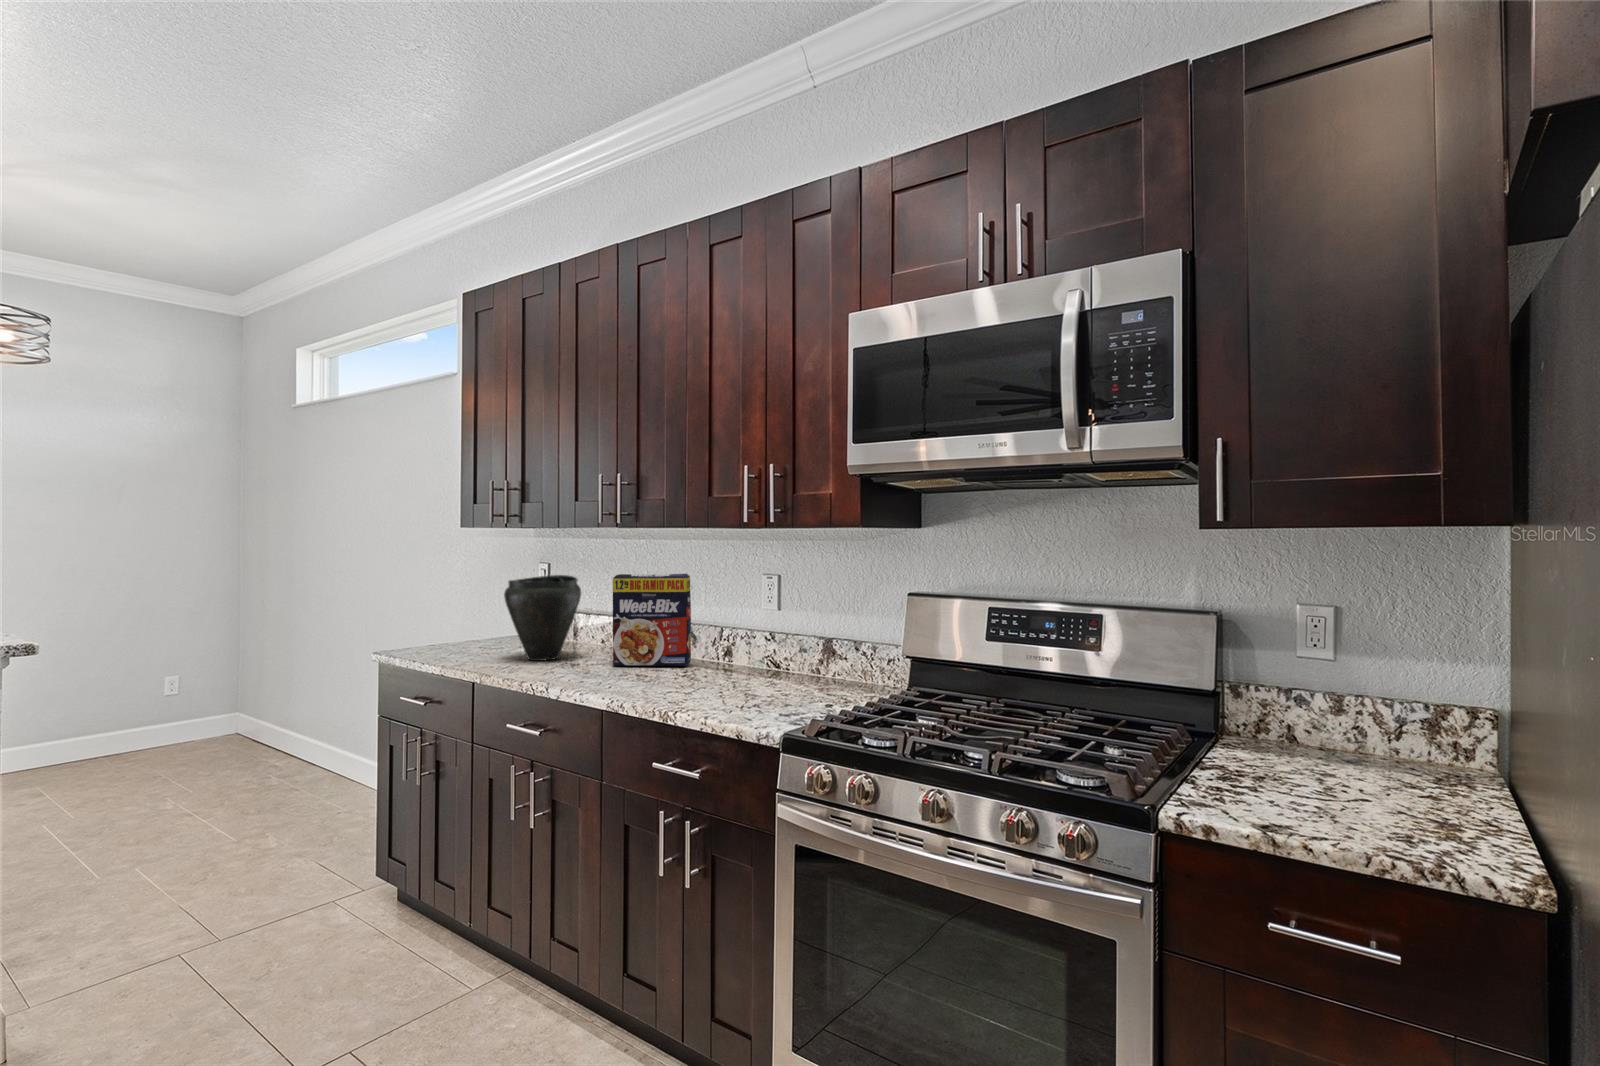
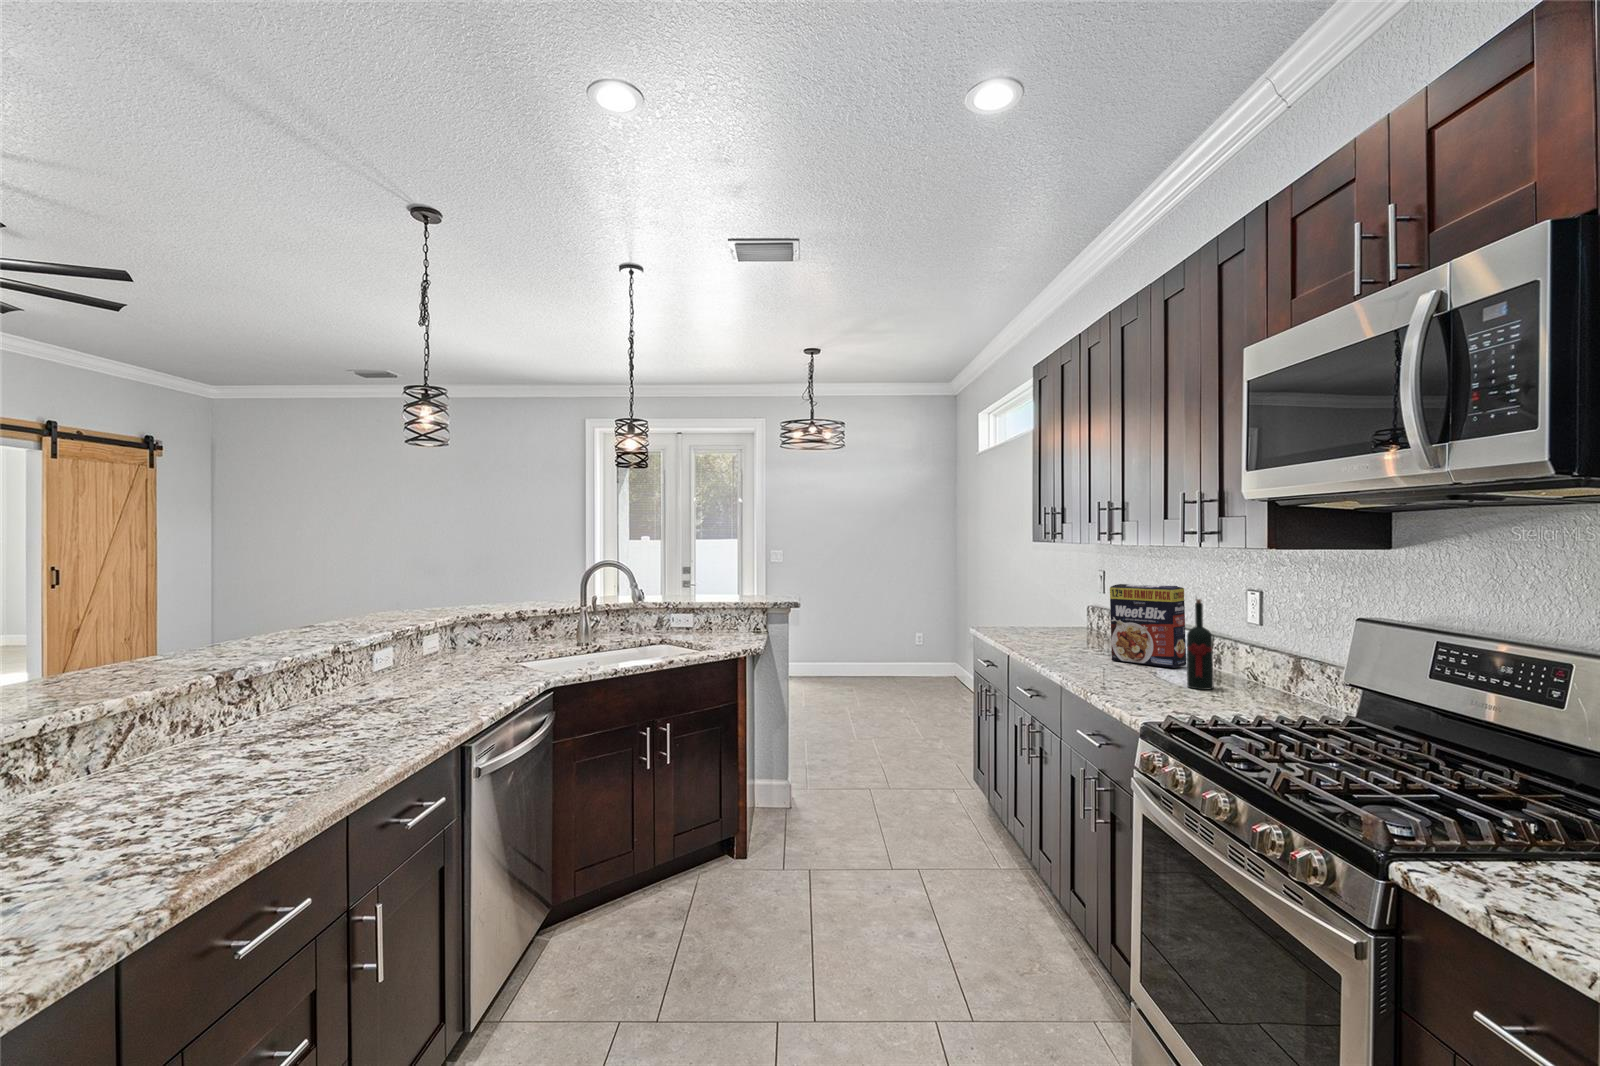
vase: present [504,575,581,661] -> none [1038,582,1101,650]
wine bottle: none [731,585,756,684] -> present [1187,599,1214,690]

